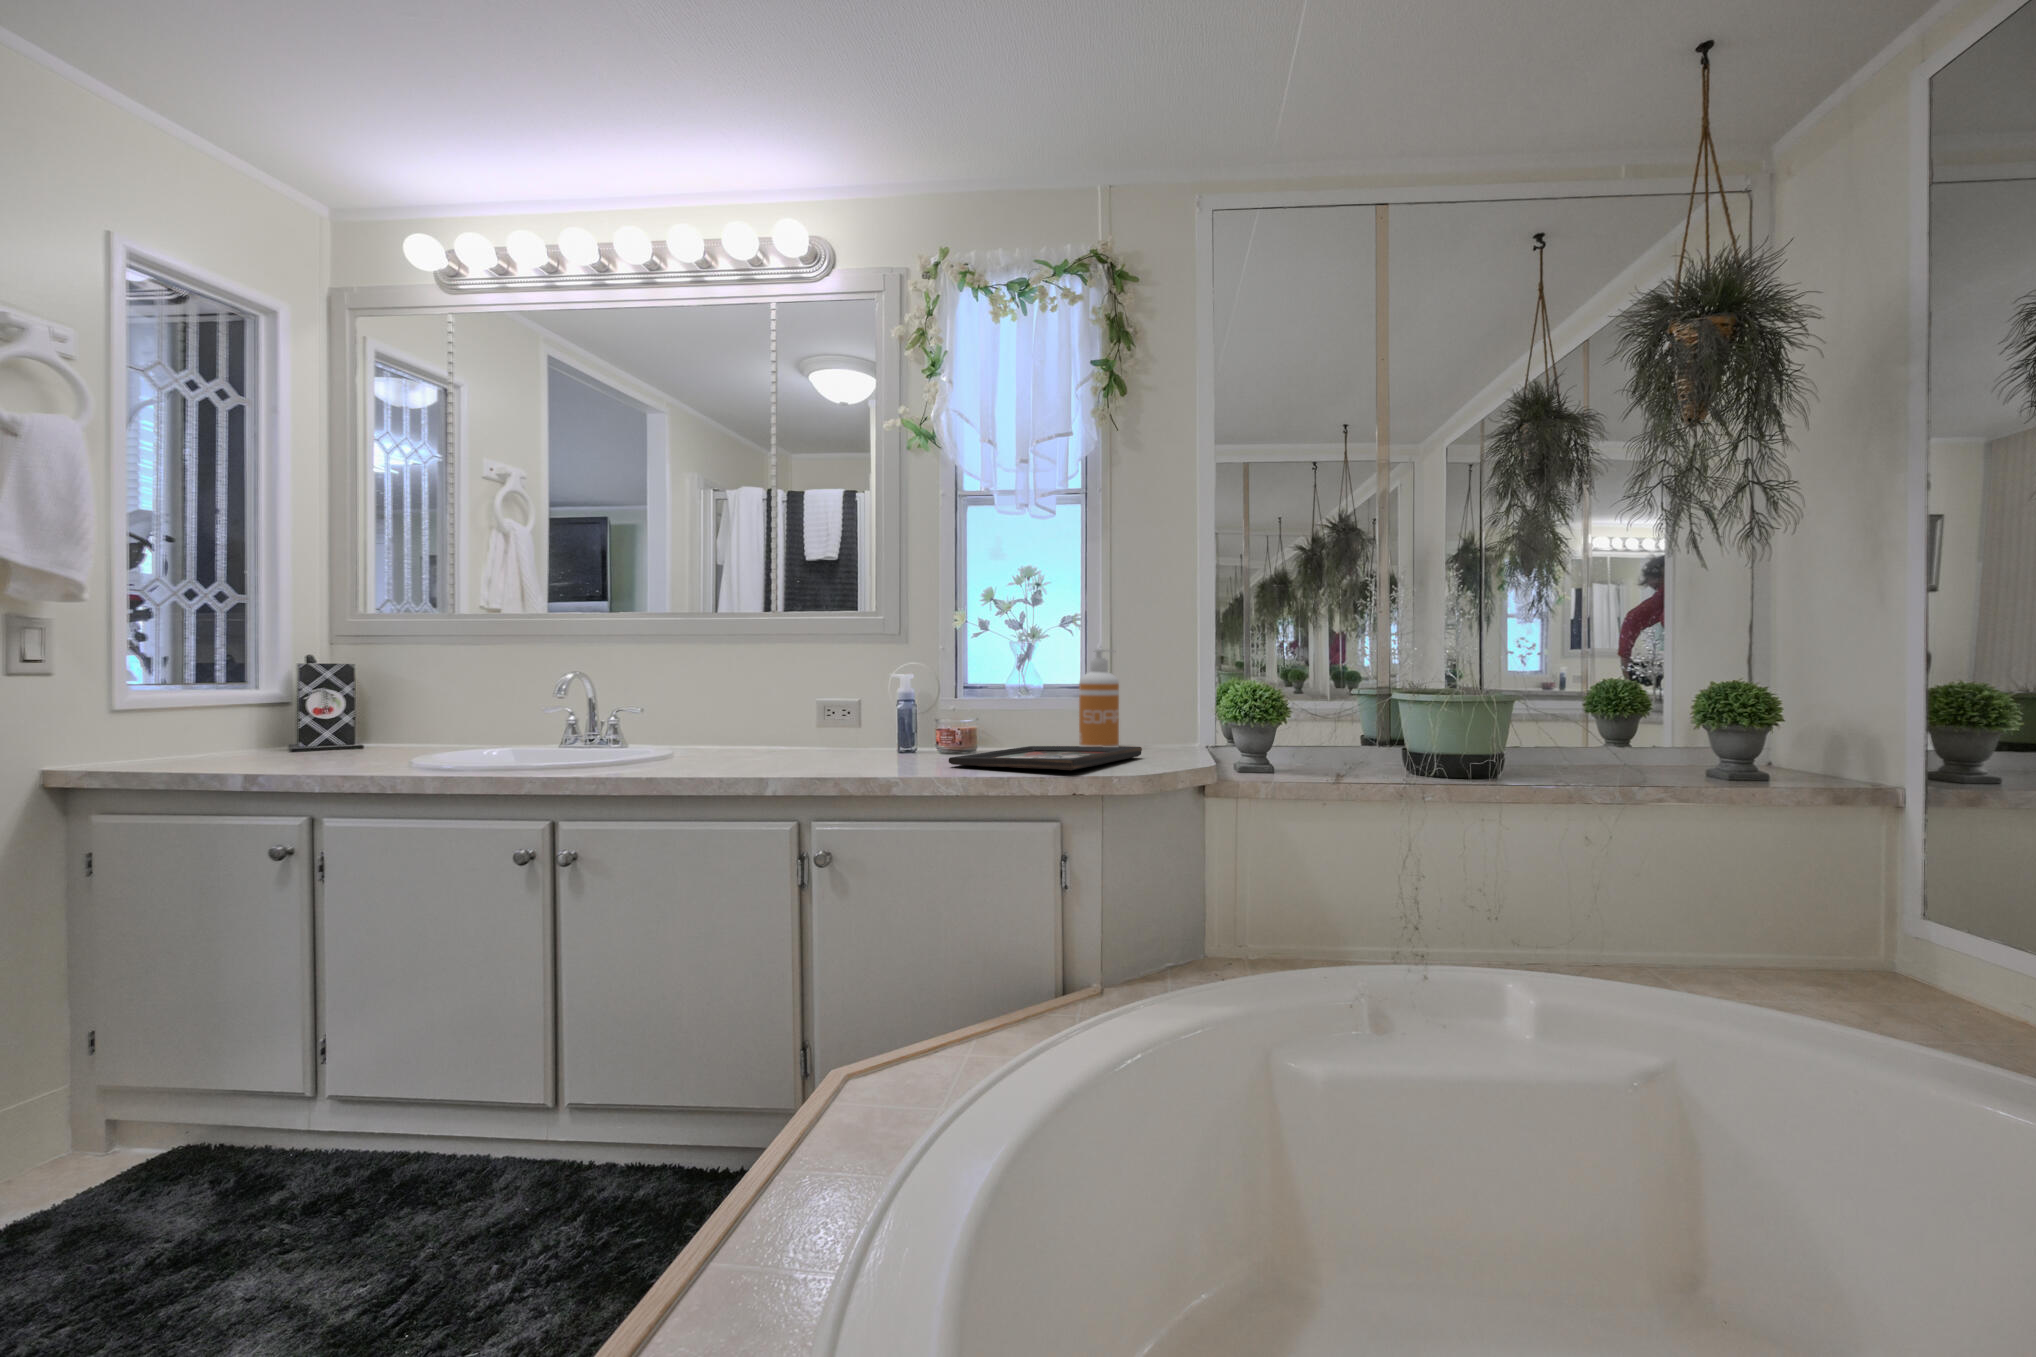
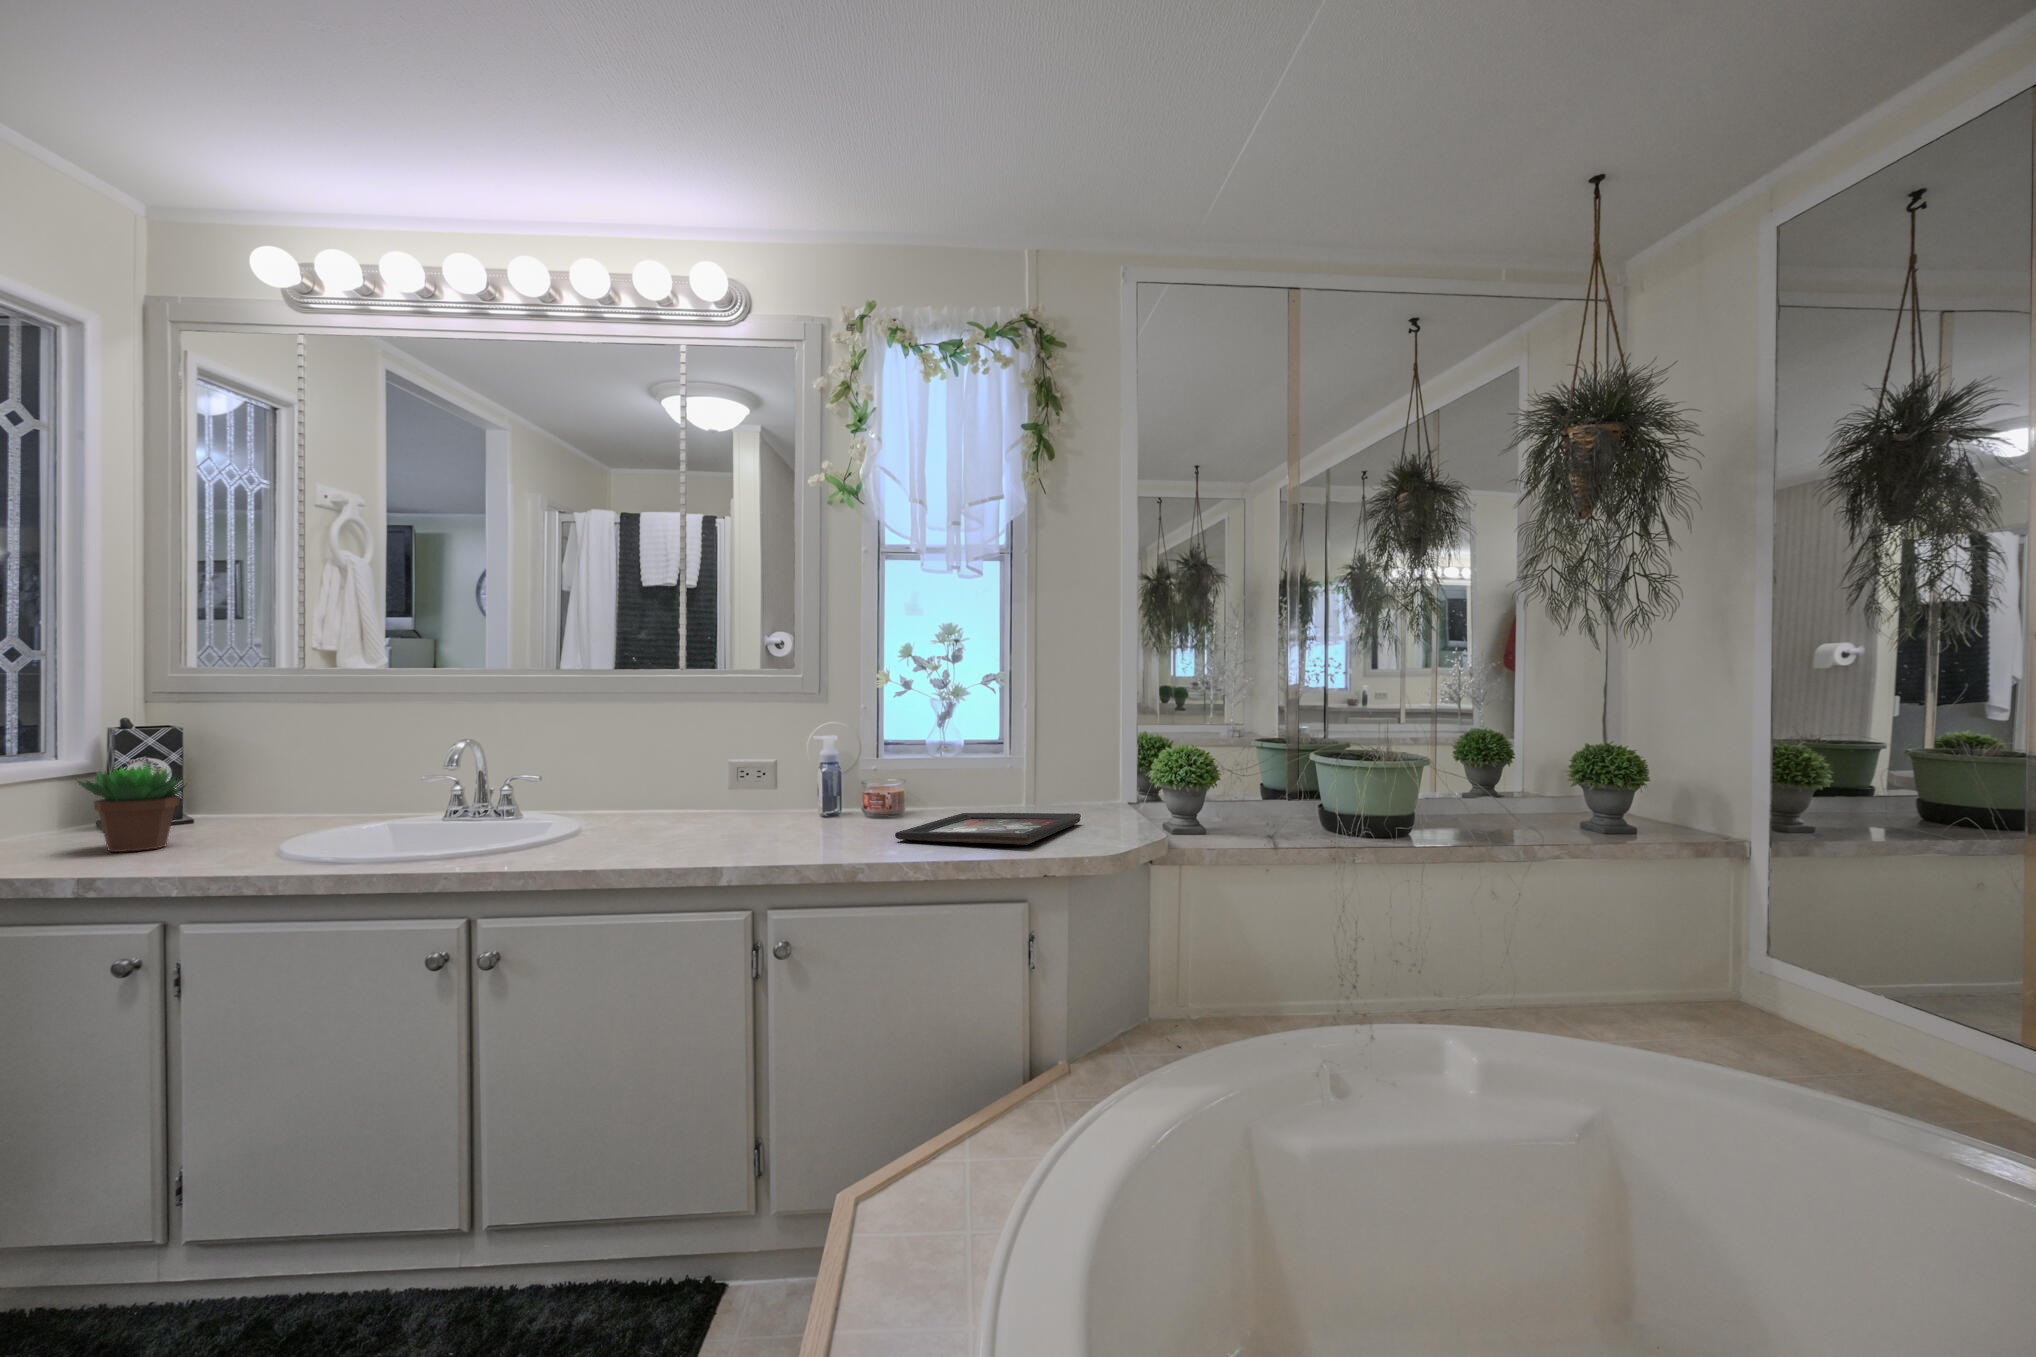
soap dispenser: present [1079,649,1119,747] -> none [1010,712,1050,813]
succulent plant: none [257,684,349,760] -> present [78,765,185,852]

